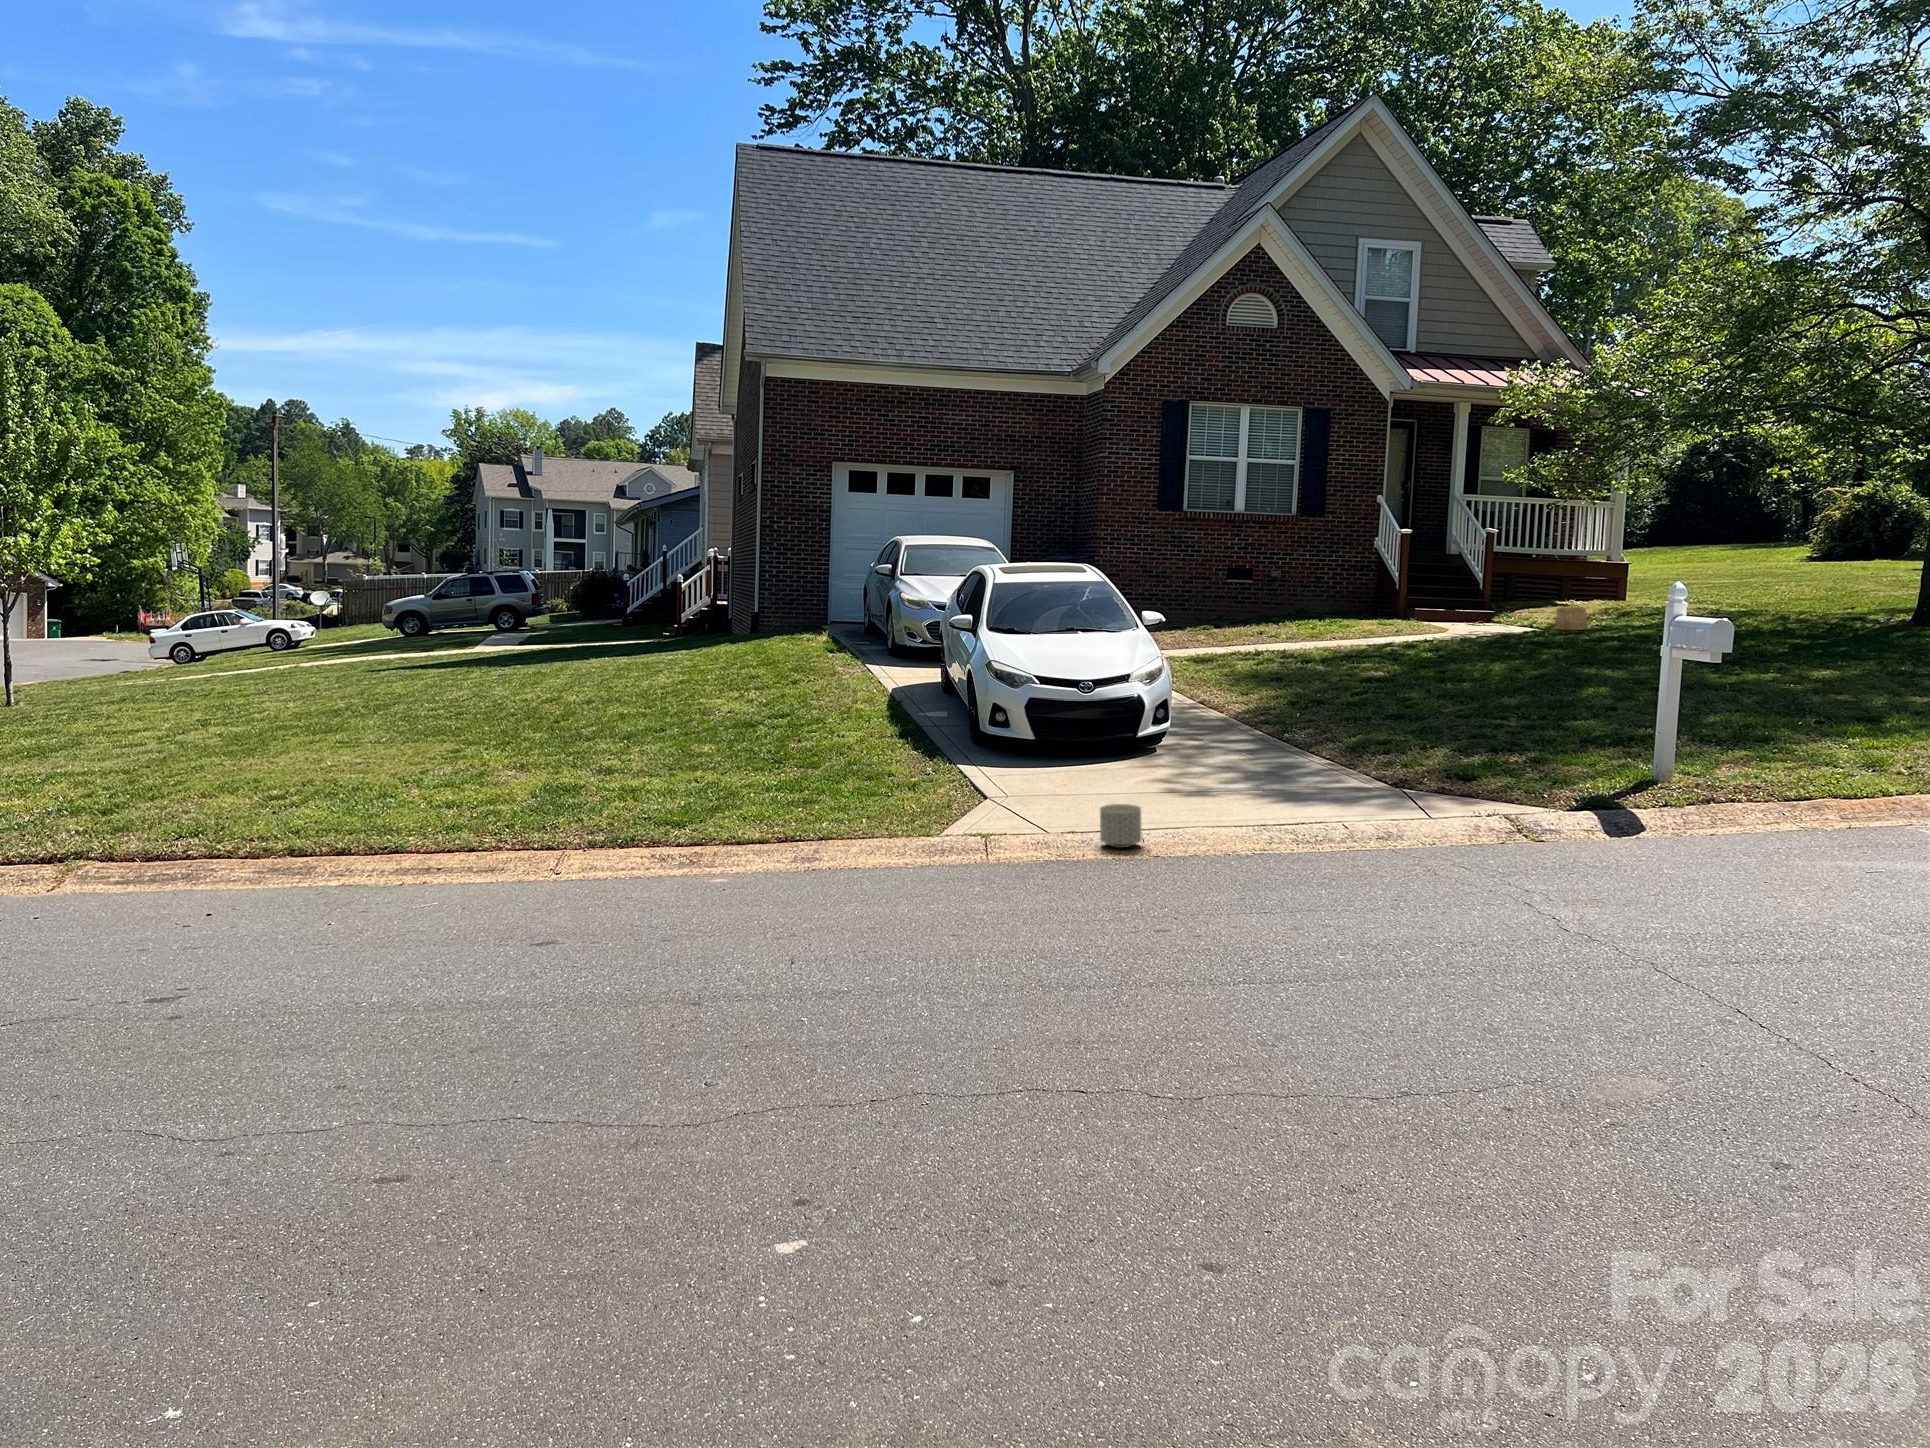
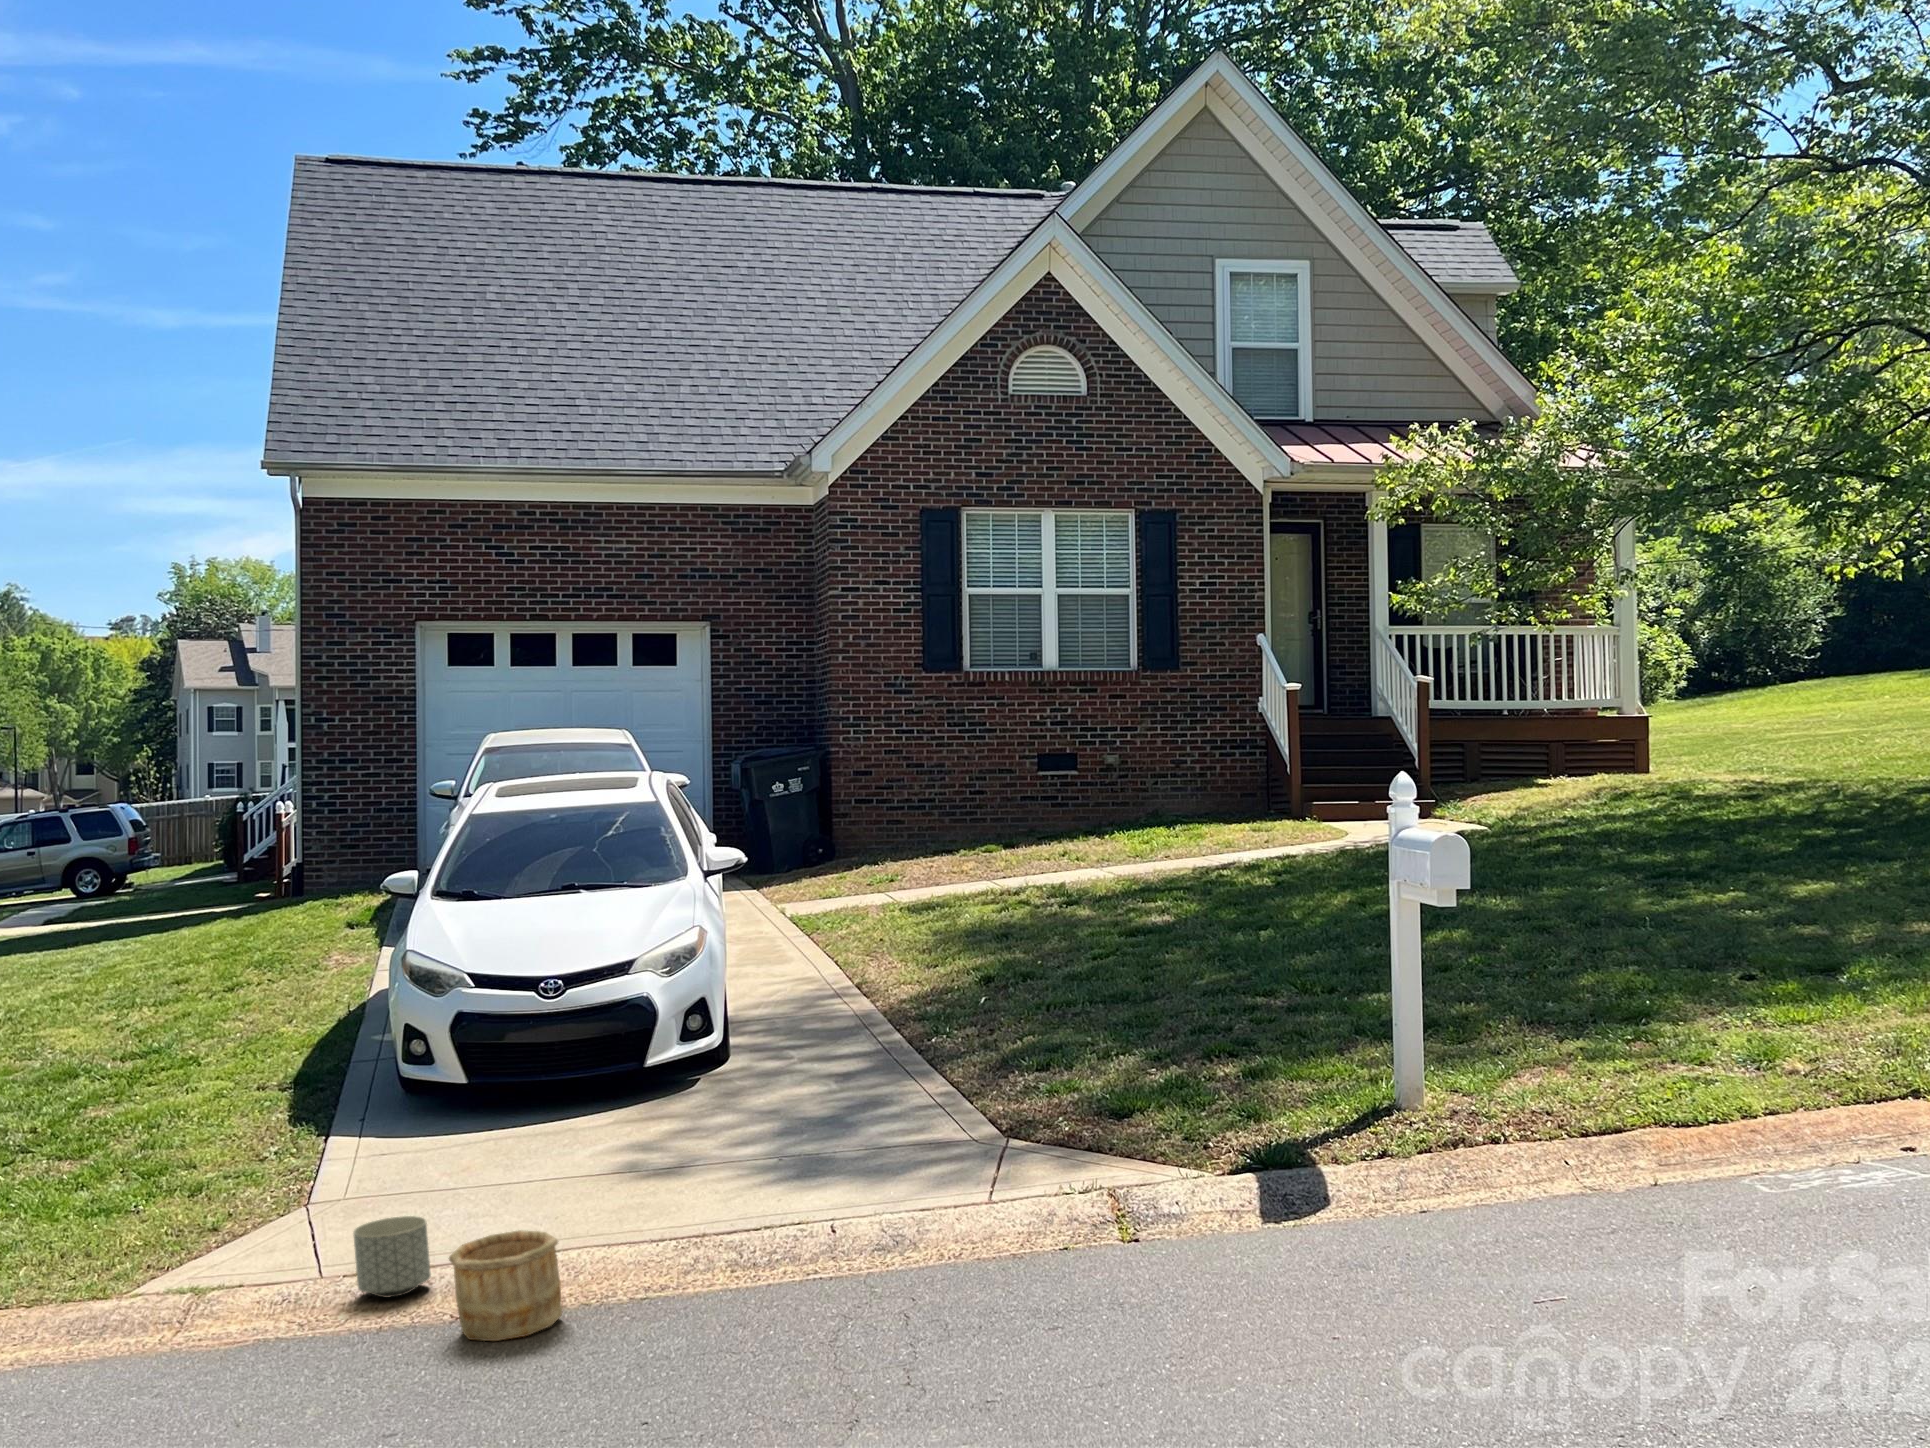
wooden bucket: present [1556,607,1586,630] -> present [449,1230,562,1341]

